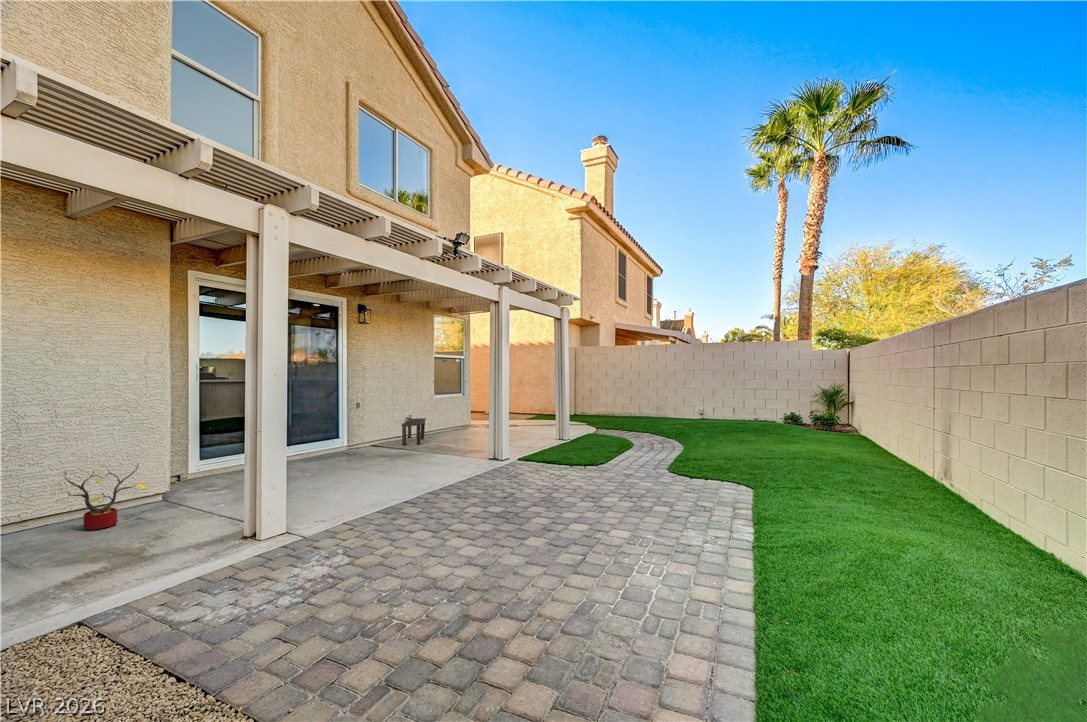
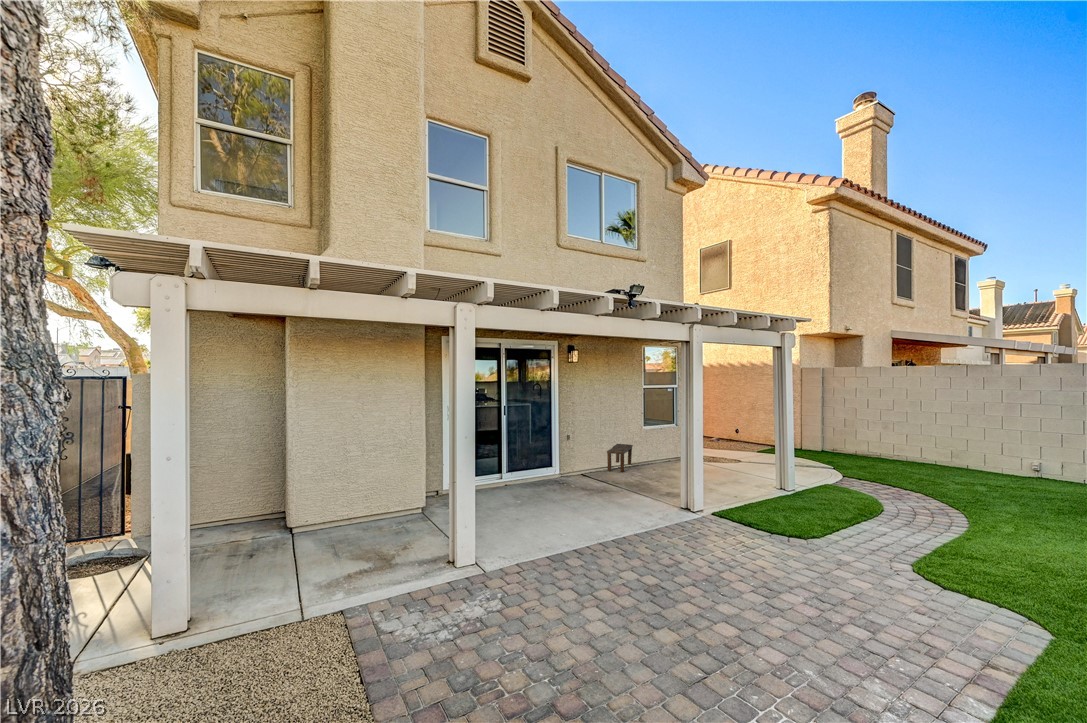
decorative plant: present [62,463,146,530] -> none [358,485,402,529]

